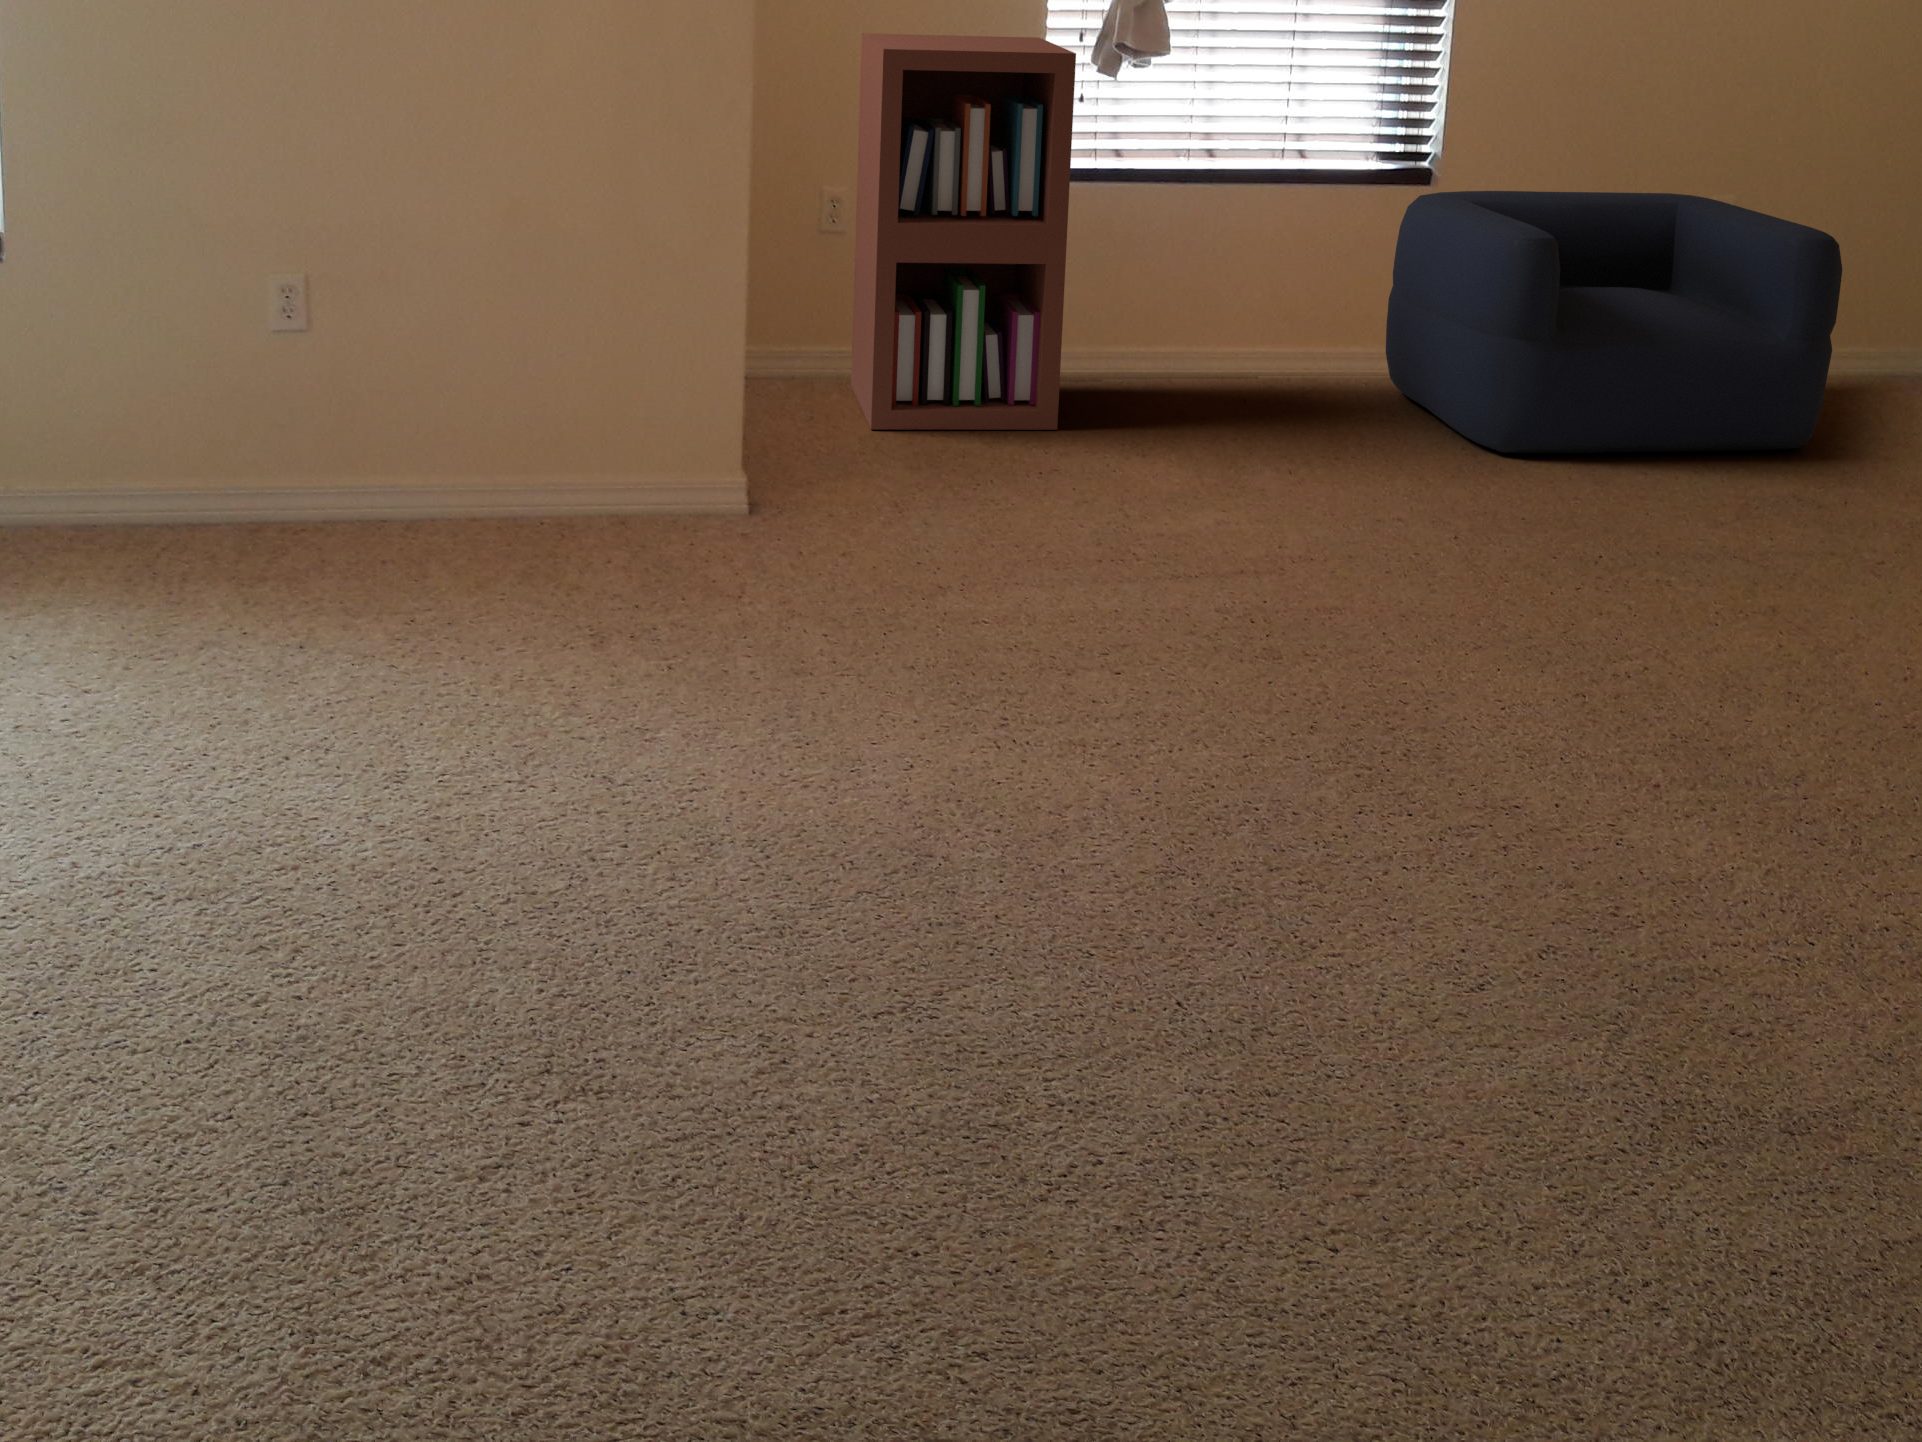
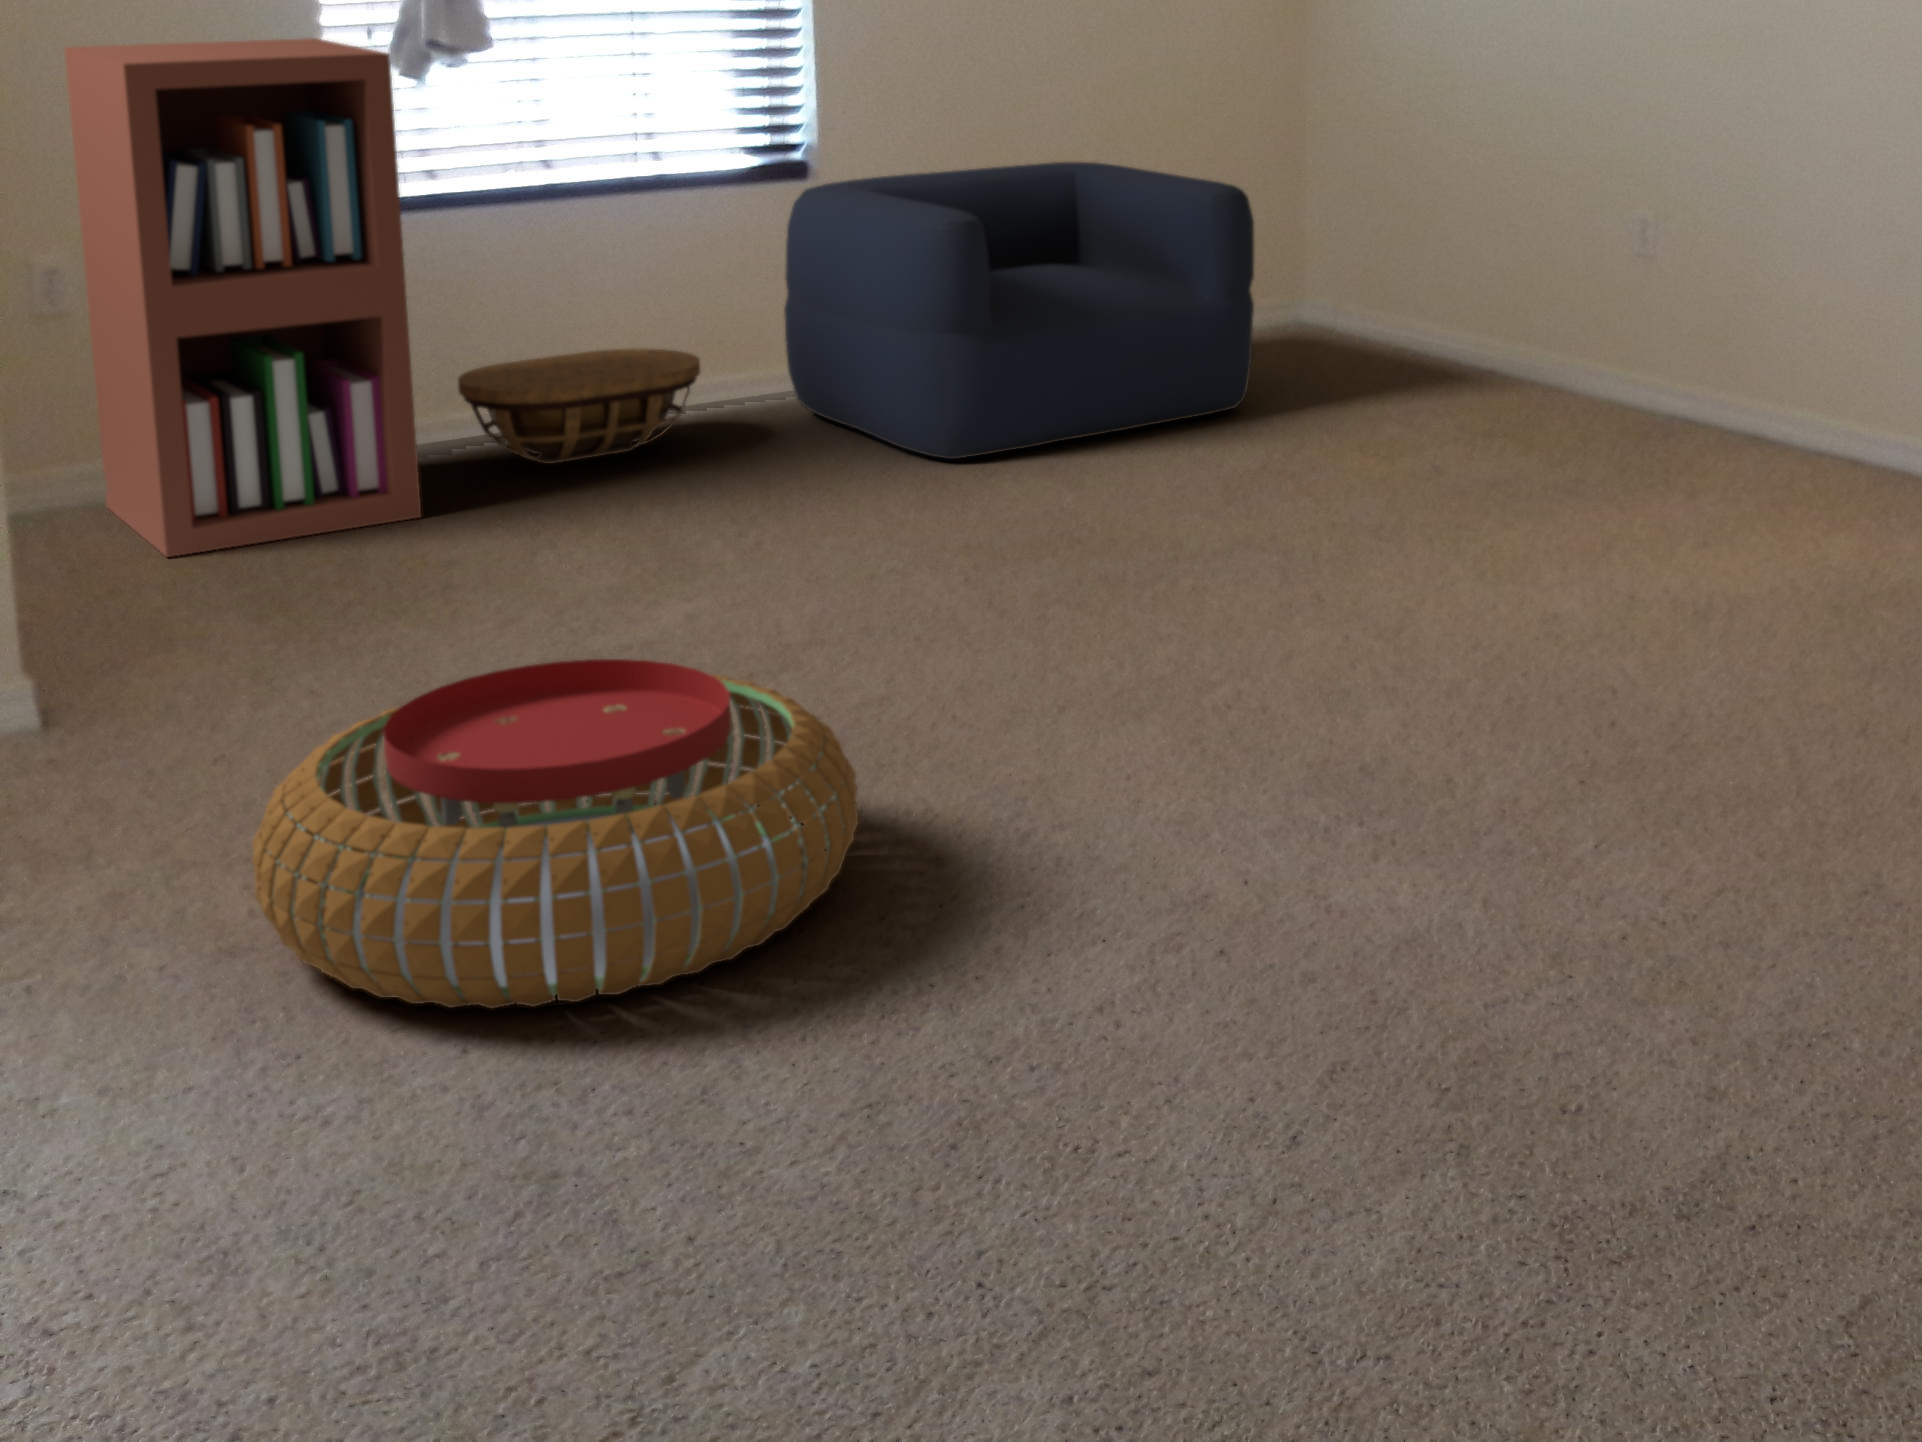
basket: none [1110,314,1306,403] -> present [458,349,700,464]
pouf: none [787,560,1253,842] -> present [252,659,858,1008]

